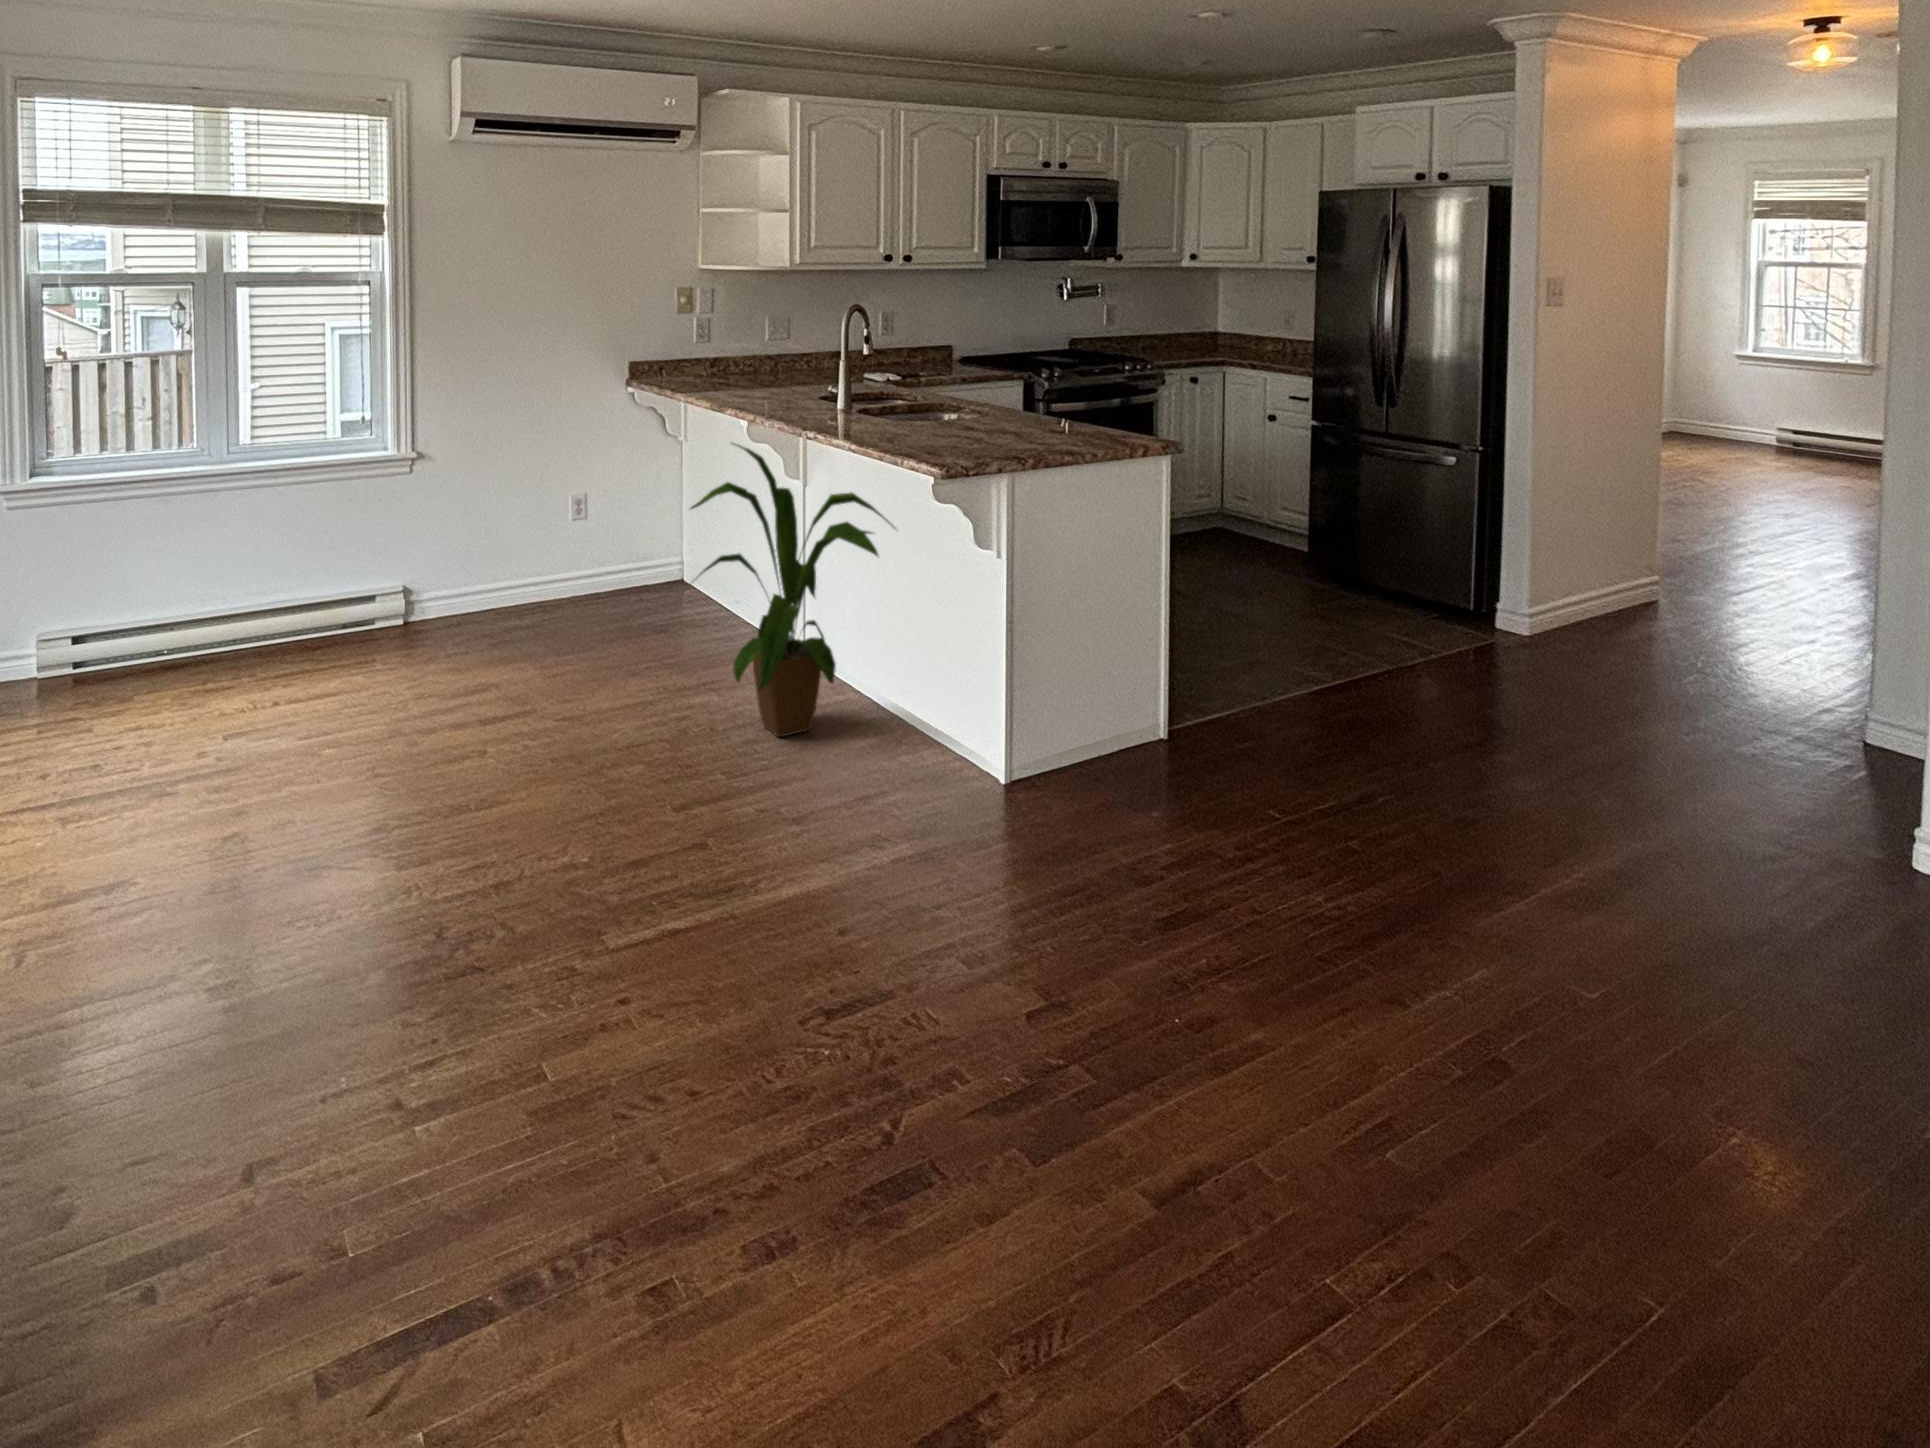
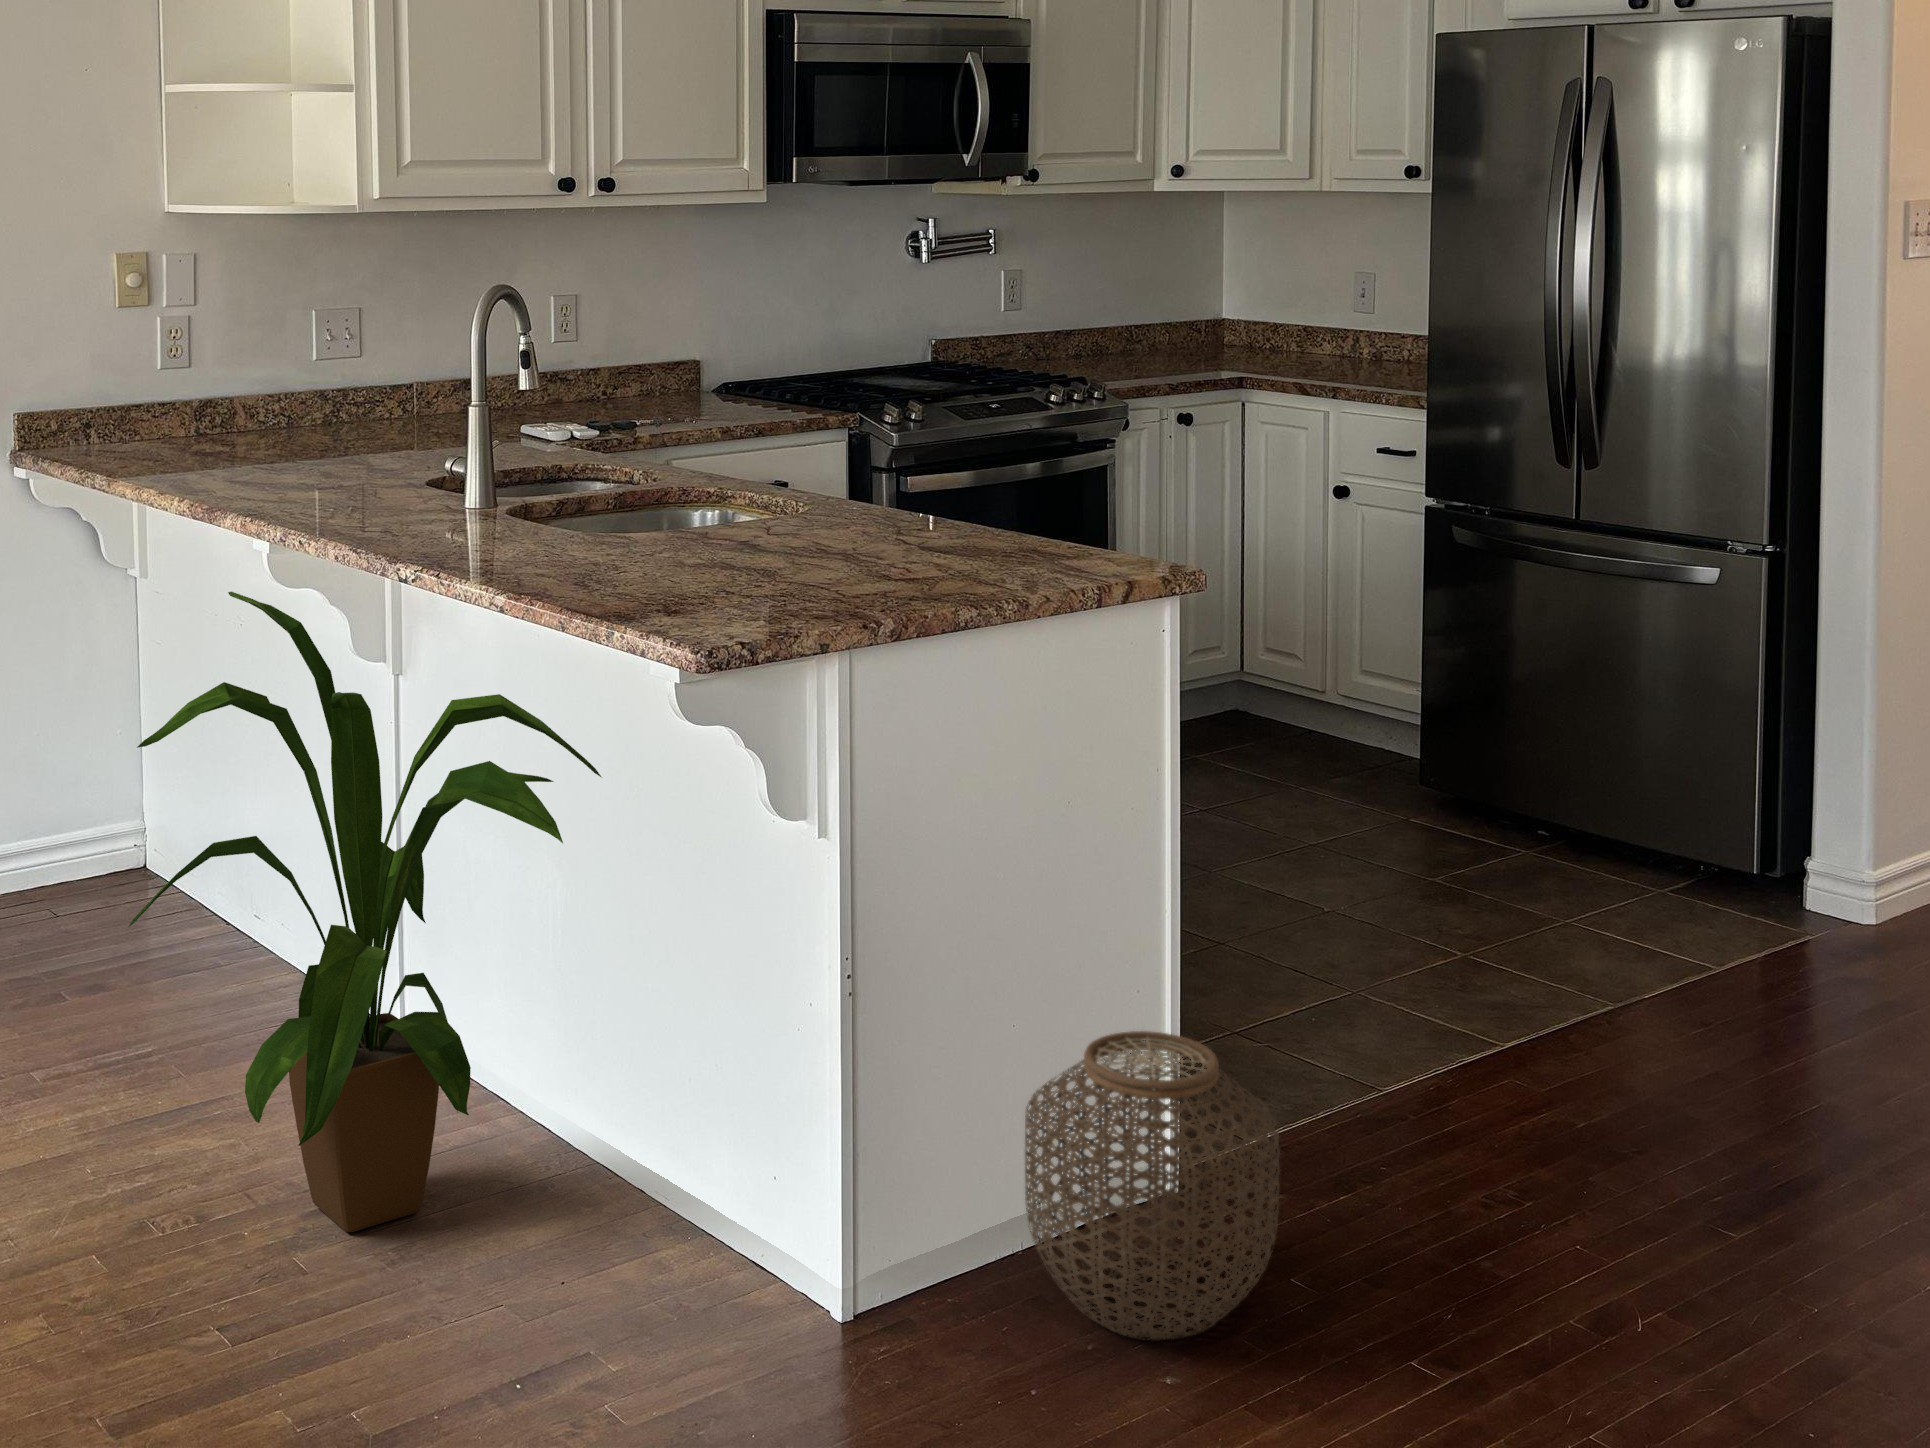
woven basket: none [1090,656,1209,797] -> present [1025,1031,1279,1339]

